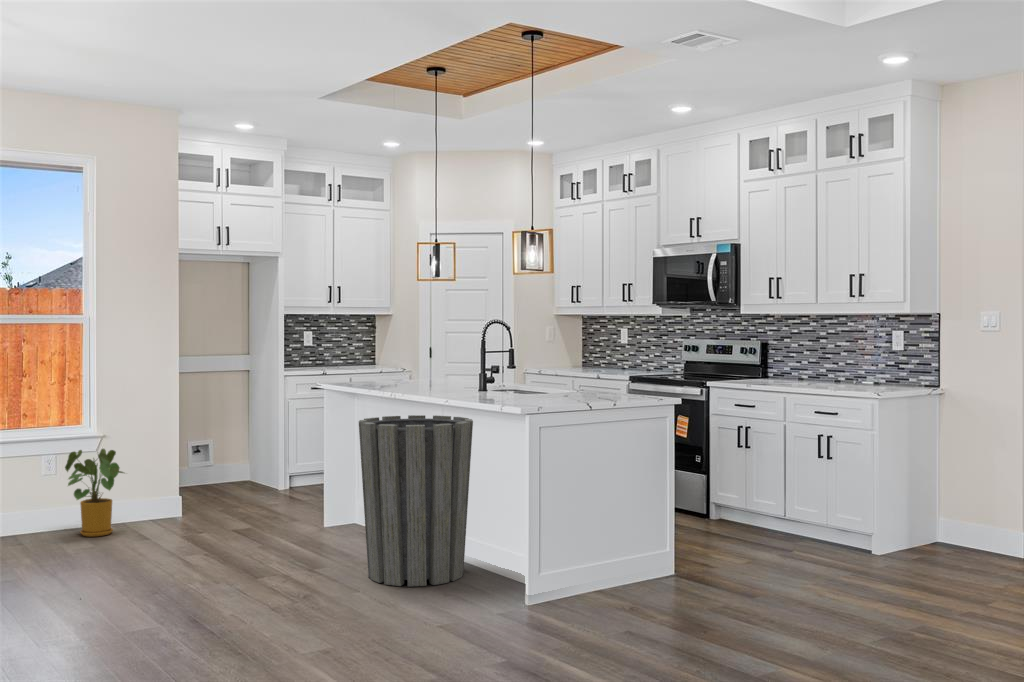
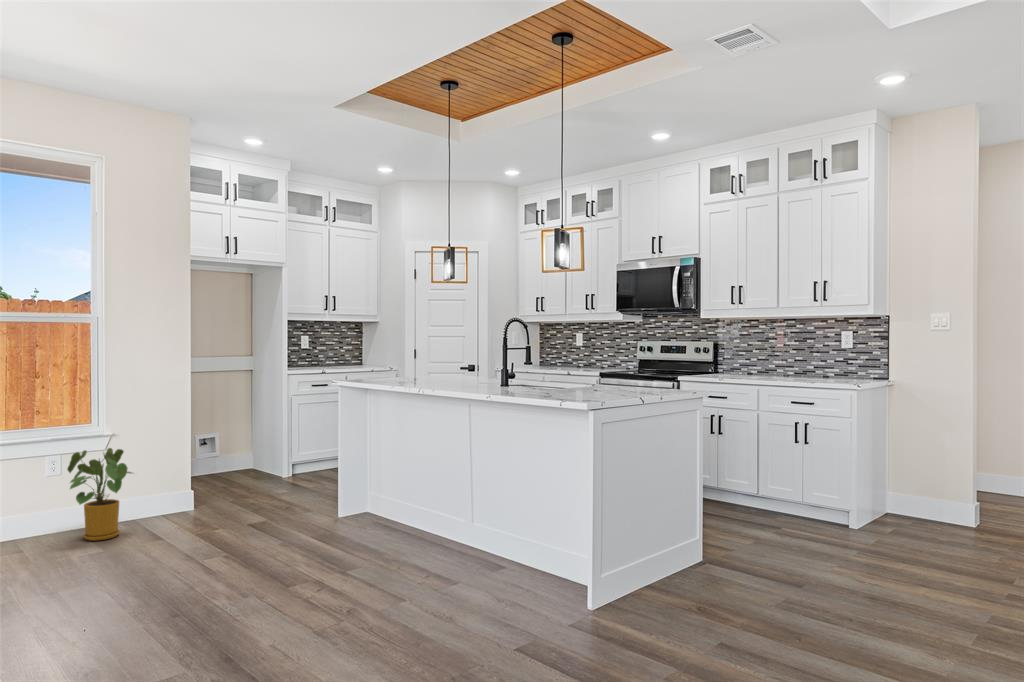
trash can: present [359,415,473,587] -> none [397,411,515,594]

